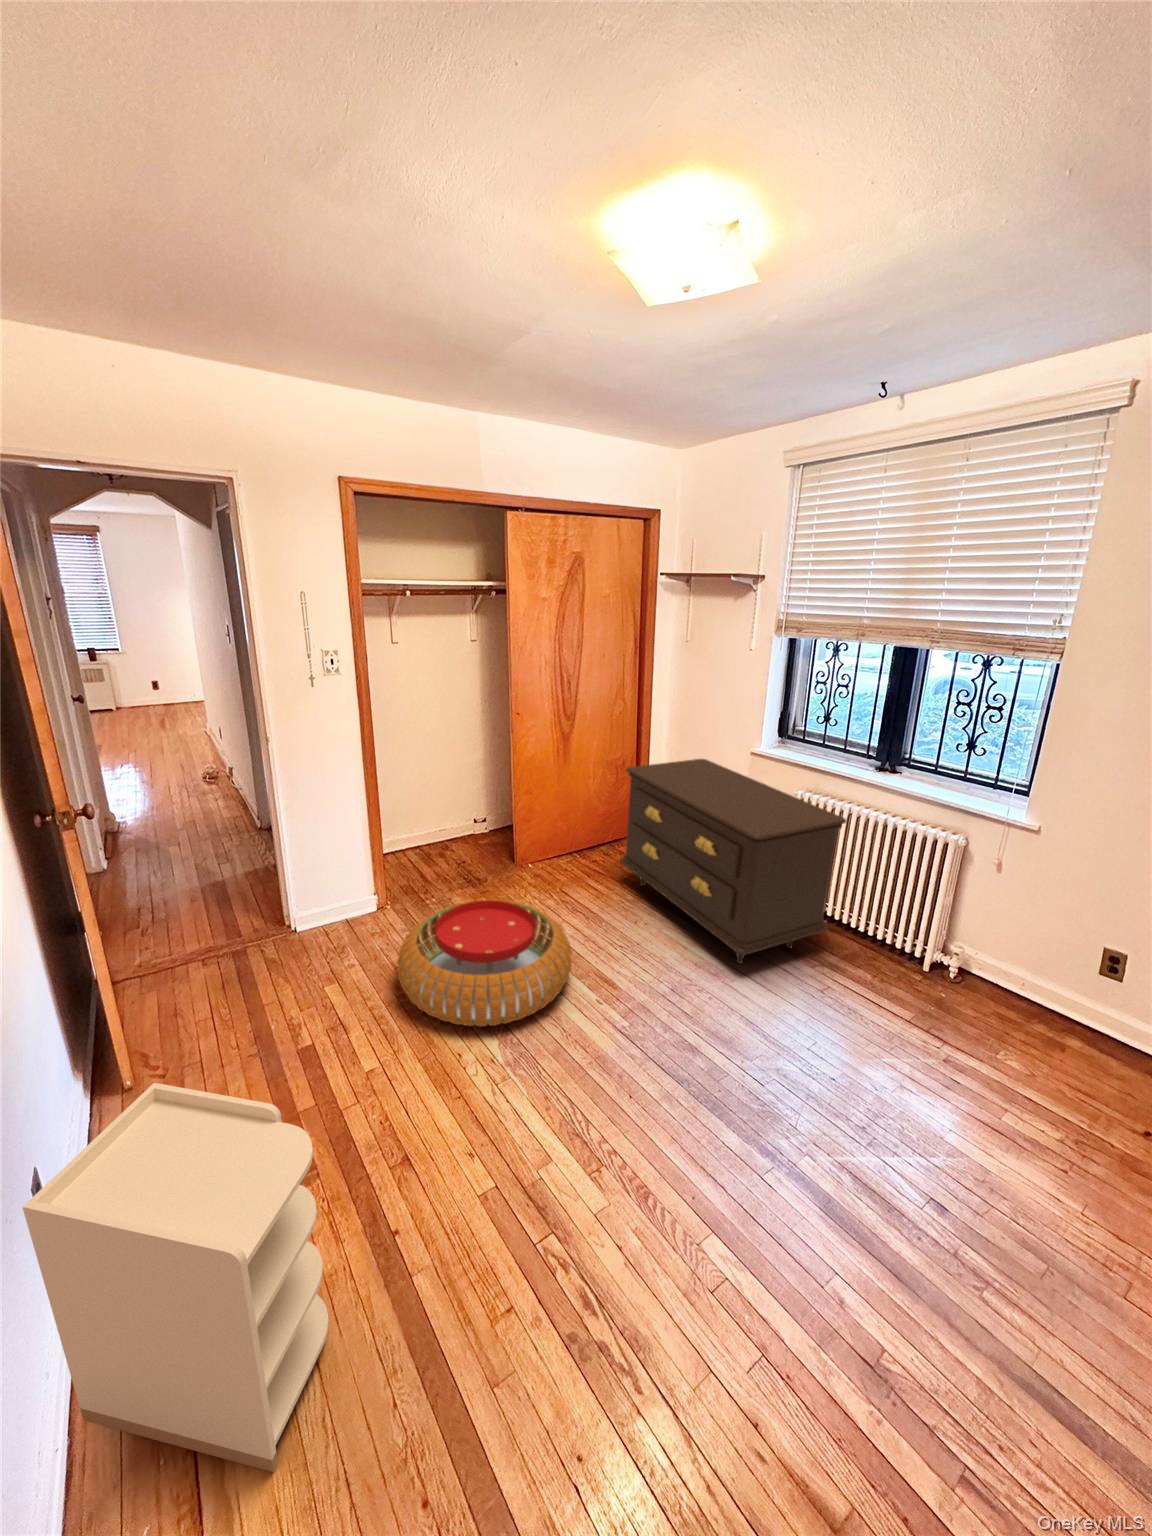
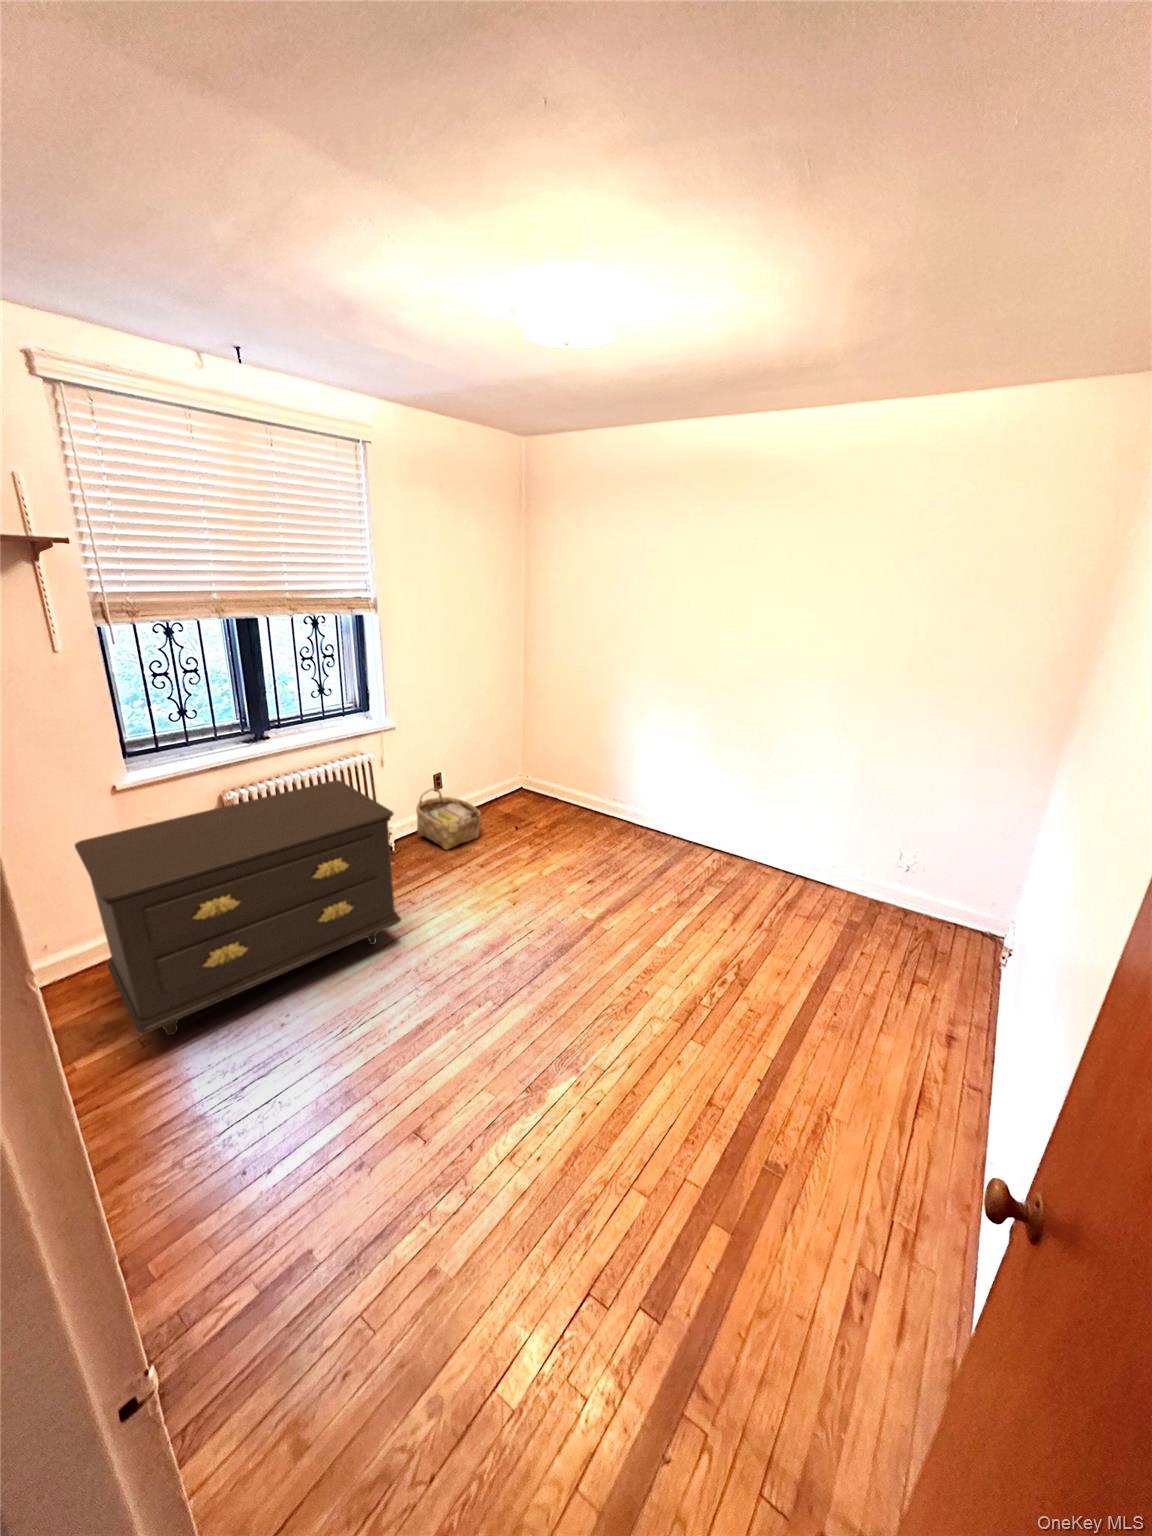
pouf: present [397,899,572,1027] -> none [313,1019,559,1257]
woven basket: none [981,961,1108,1079] -> present [416,788,481,850]
nightstand: present [23,1083,329,1472] -> none [829,946,1028,1199]

